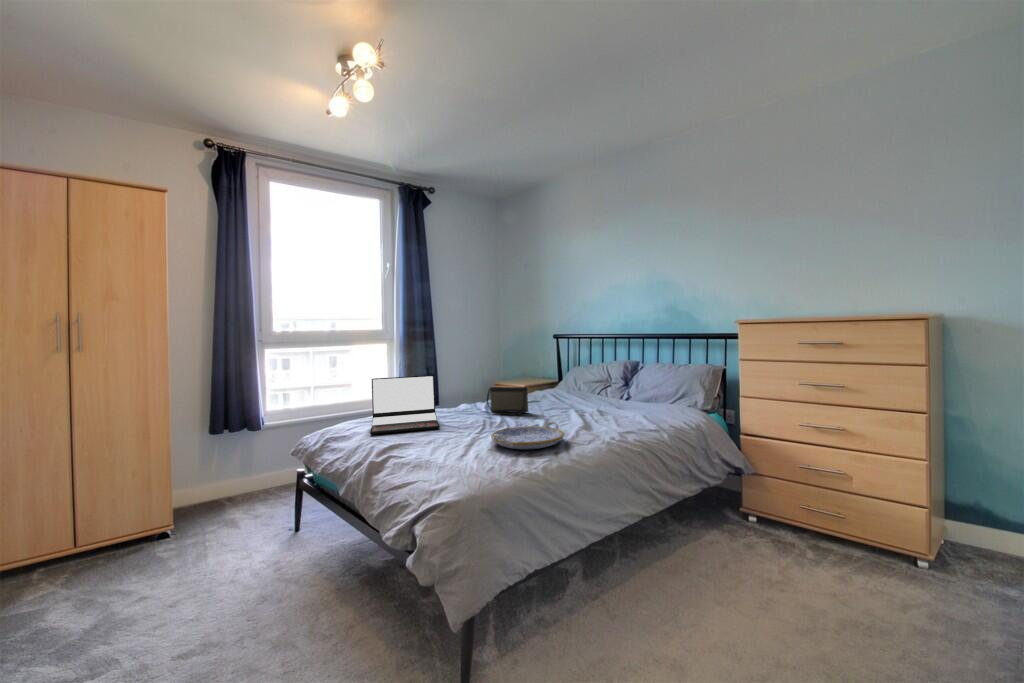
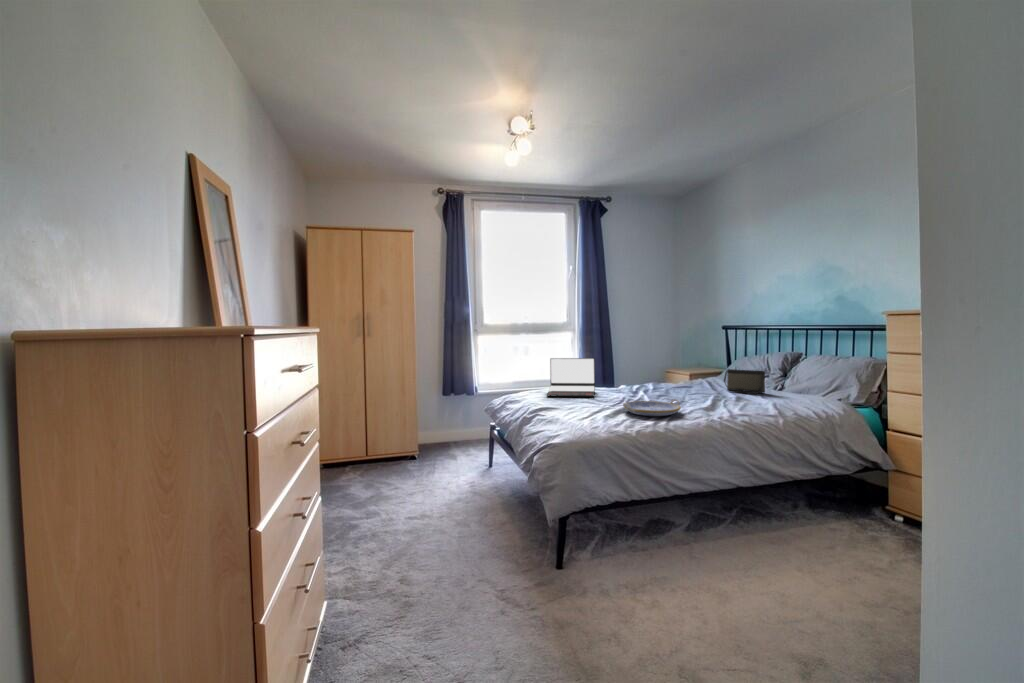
handbag: present [486,387,528,415] -> present [724,369,765,394]

